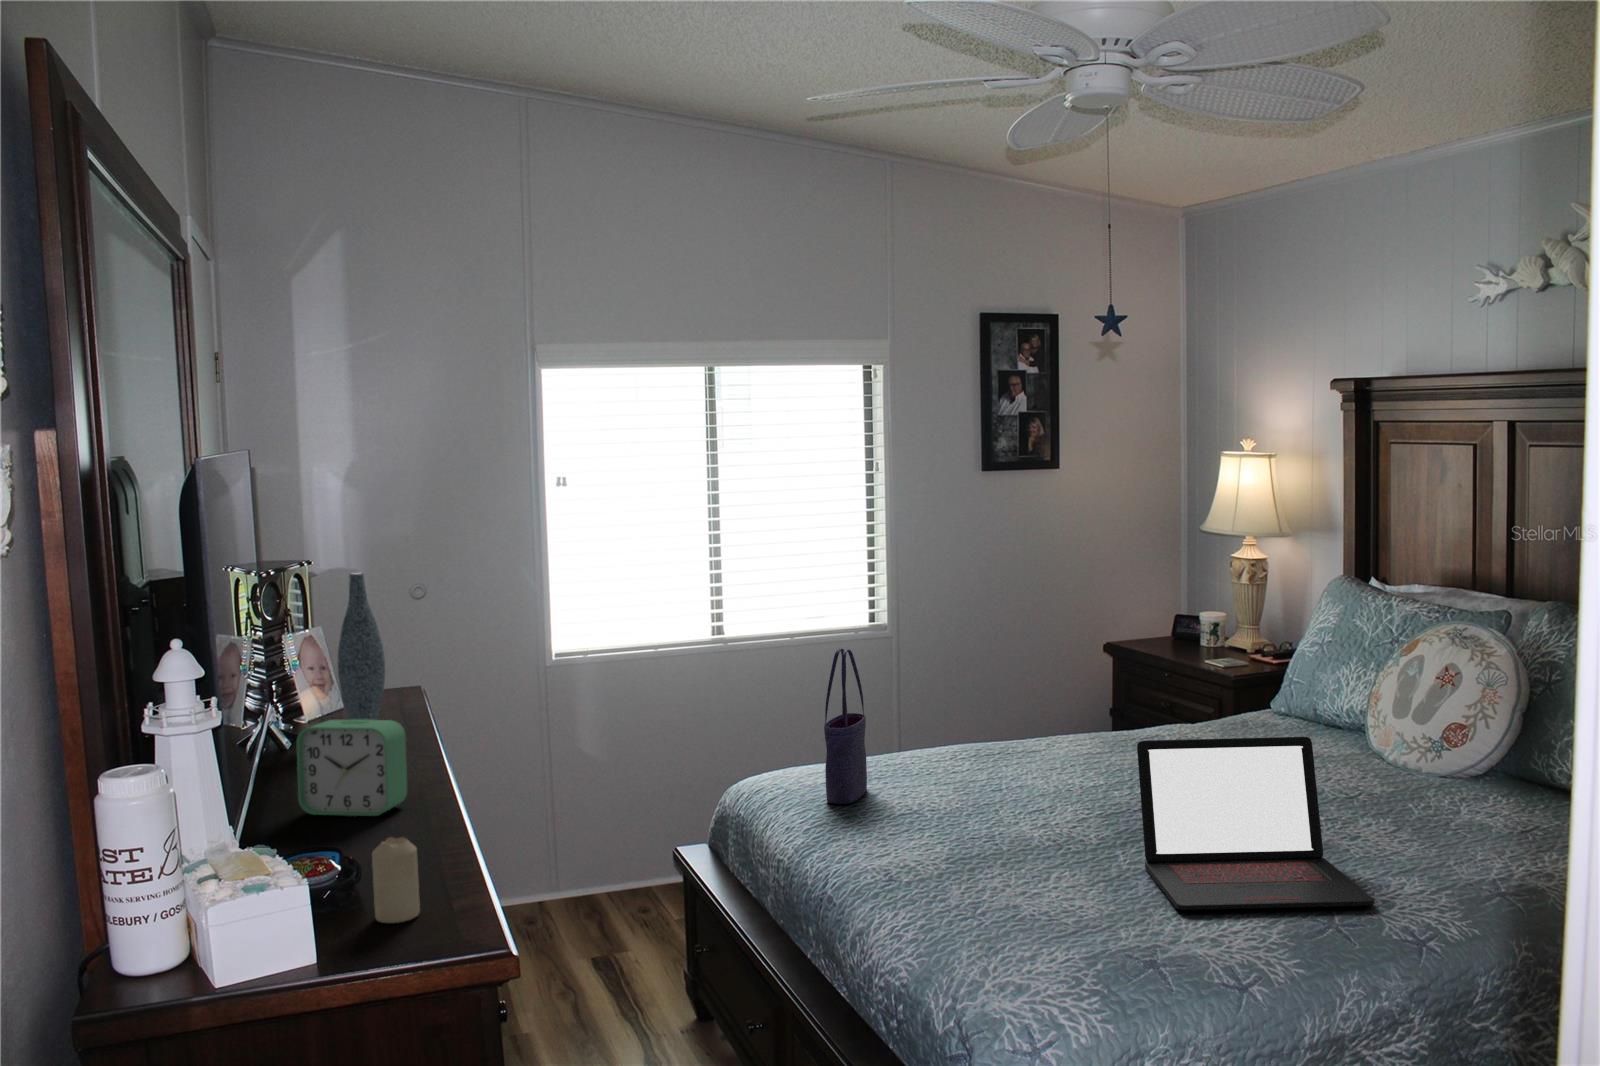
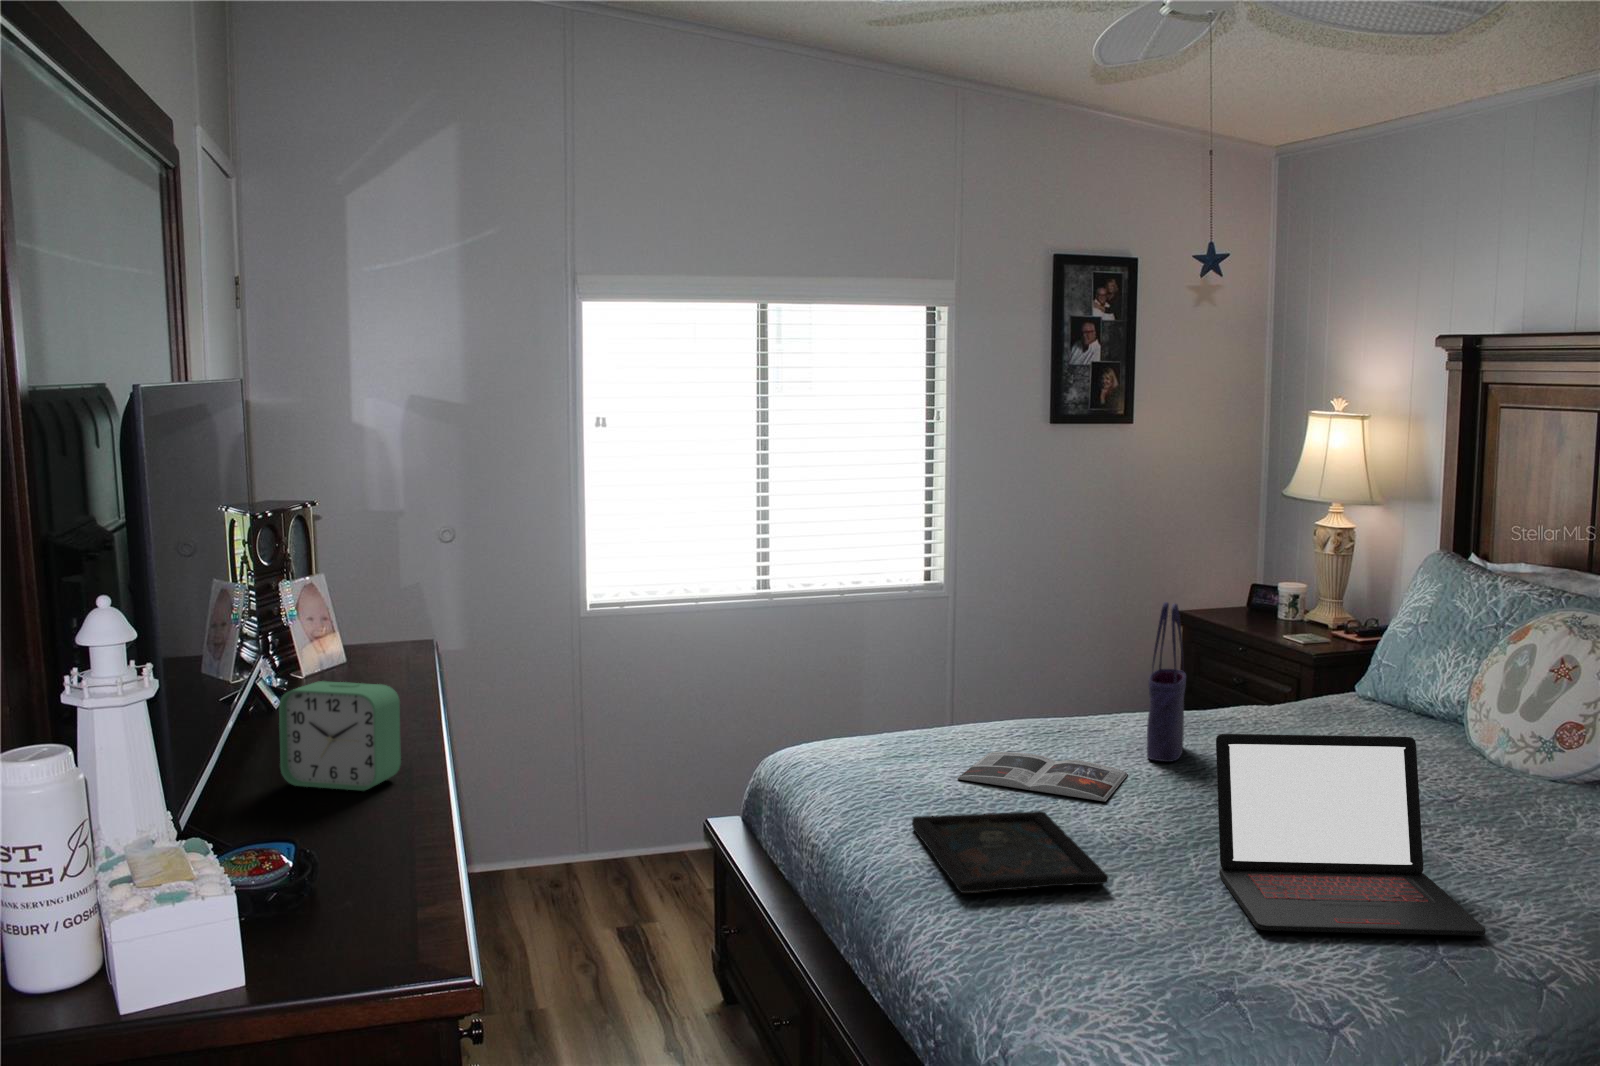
vase: present [338,573,385,720] -> none [345,518,397,698]
tote bag: present [824,648,867,804] -> present [1147,602,1186,762]
magazine: none [907,773,1063,811] -> present [957,752,1128,801]
tray: none [868,821,1046,892] -> present [912,811,1108,893]
candle: present [372,837,420,923] -> none [329,832,384,932]

